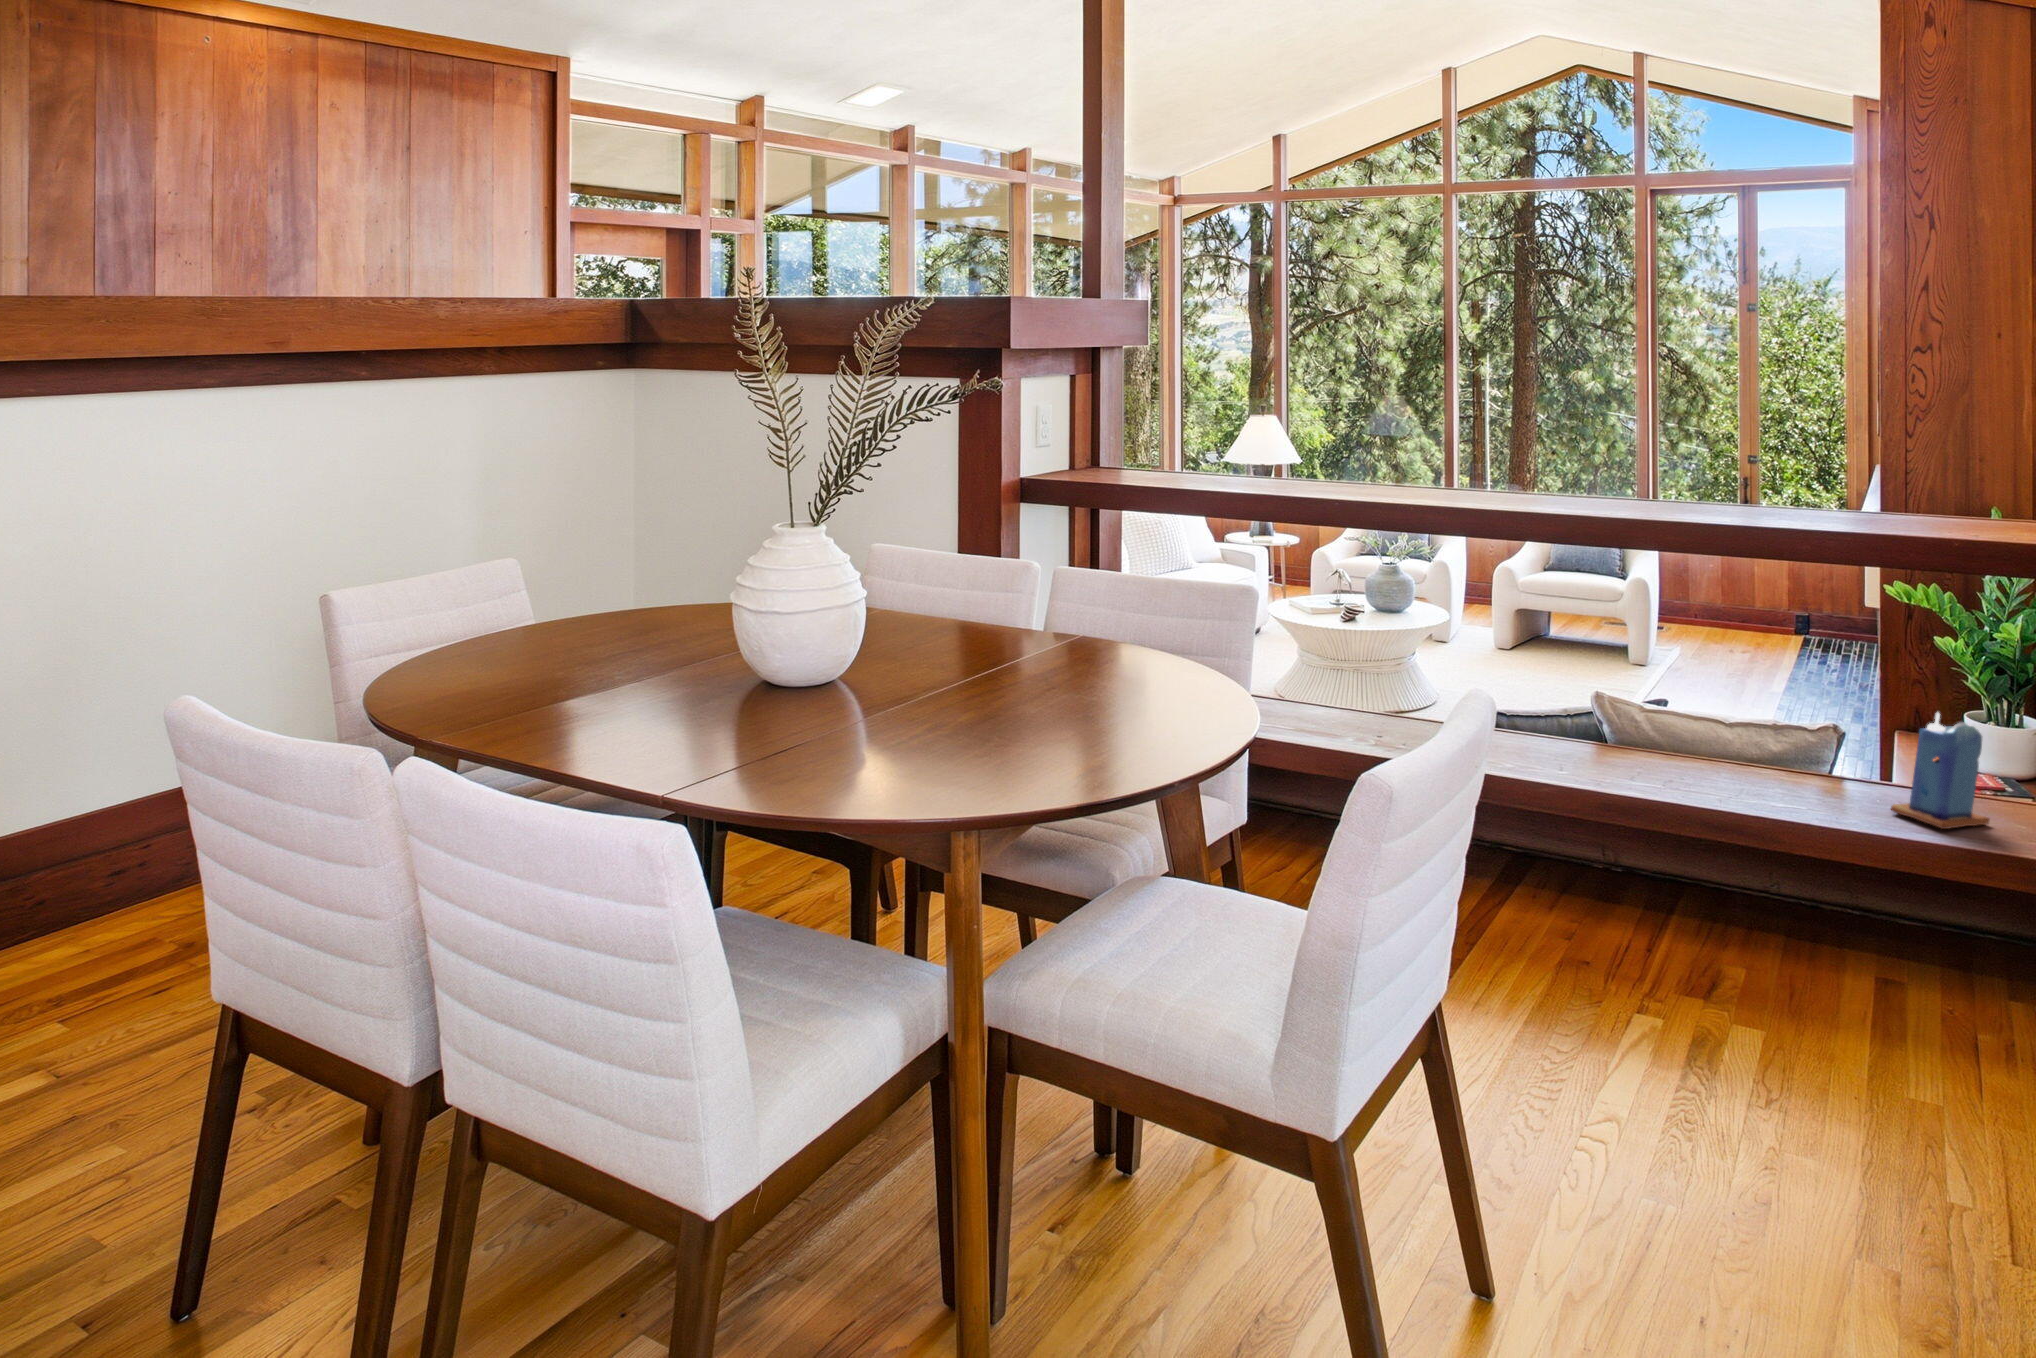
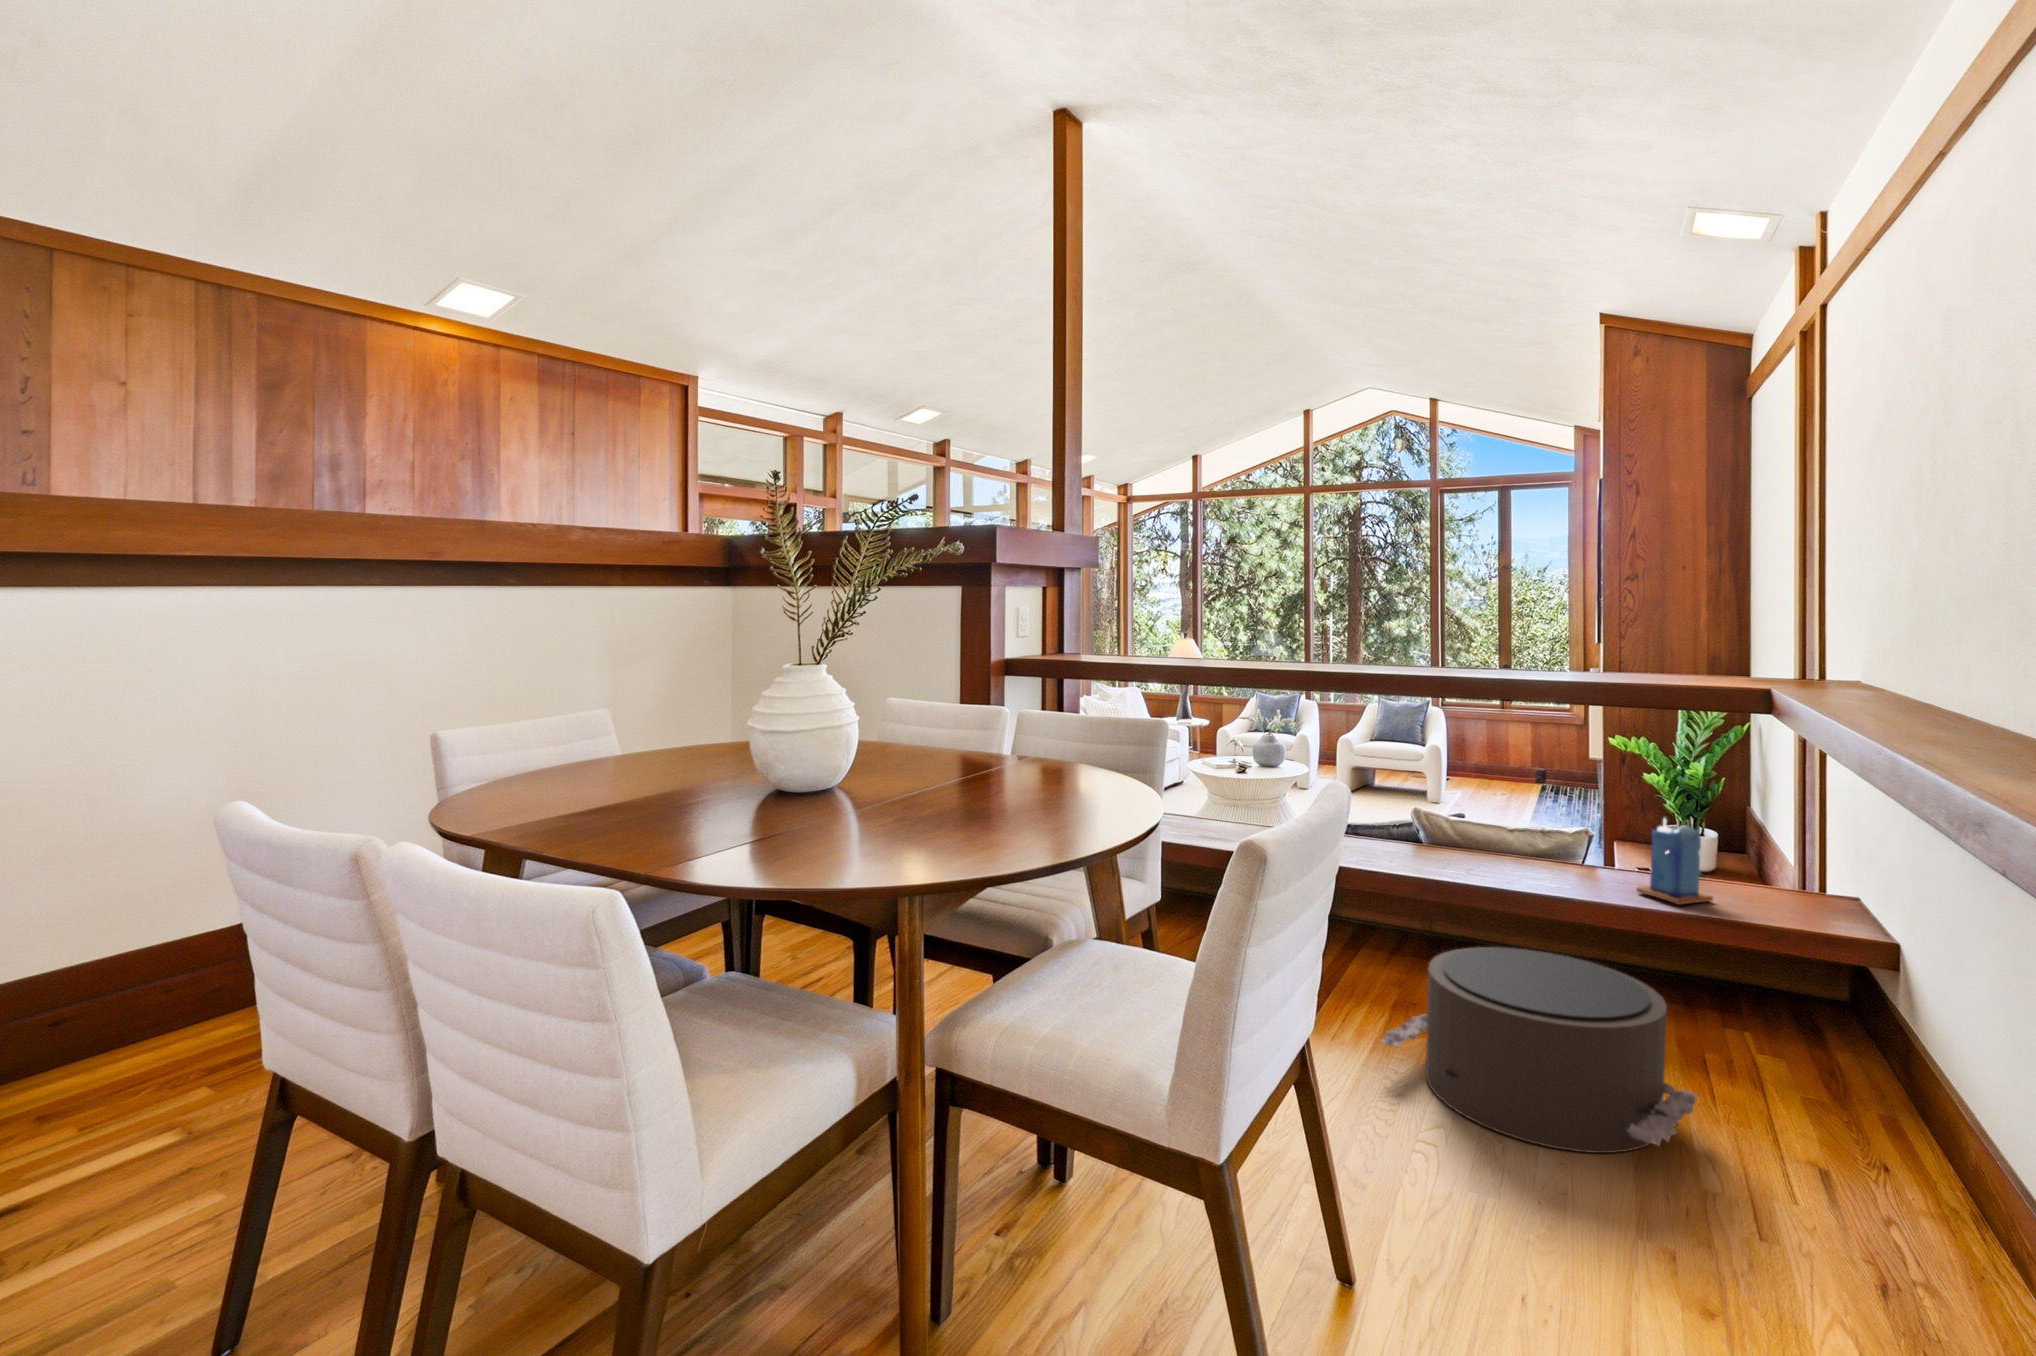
pouf: none [1531,887,1927,1138] -> present [1381,947,1698,1153]

